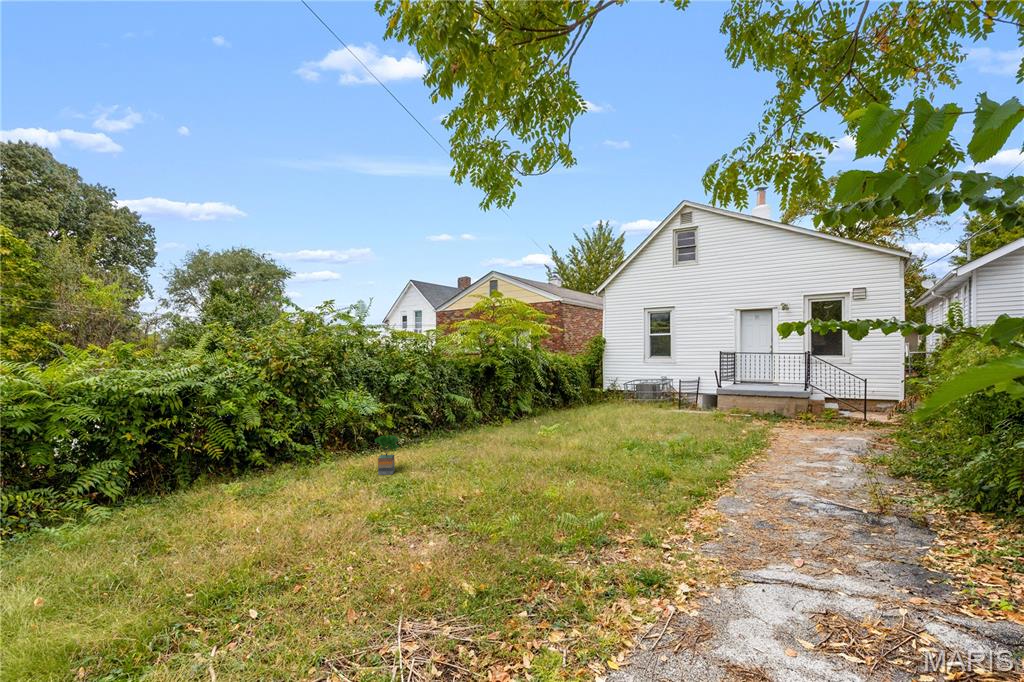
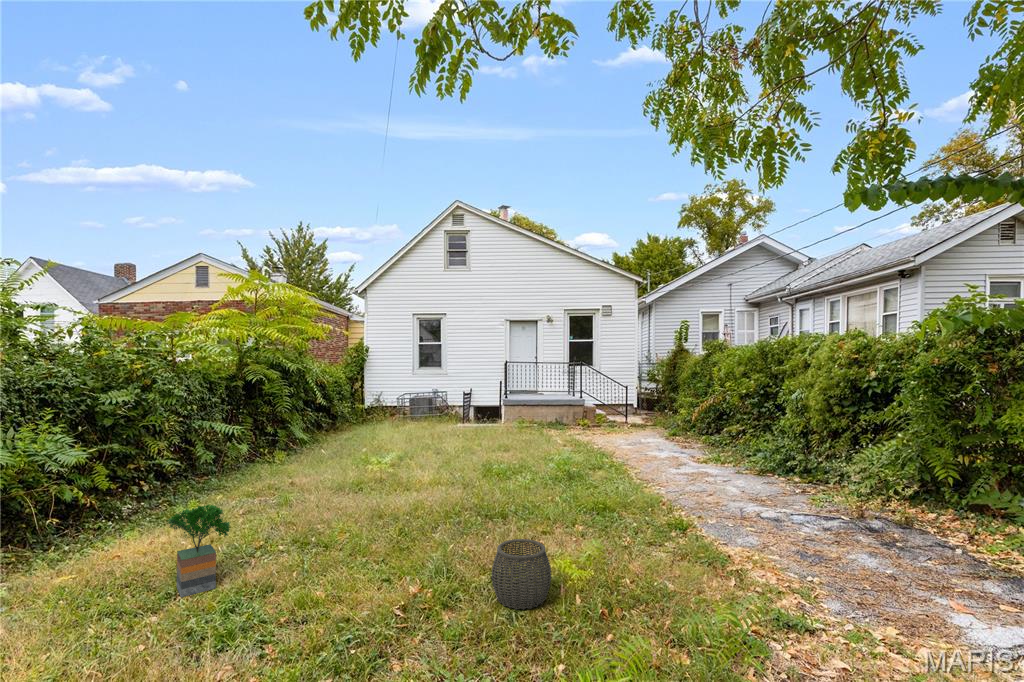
woven basket: none [481,473,515,509] -> present [491,539,551,610]

